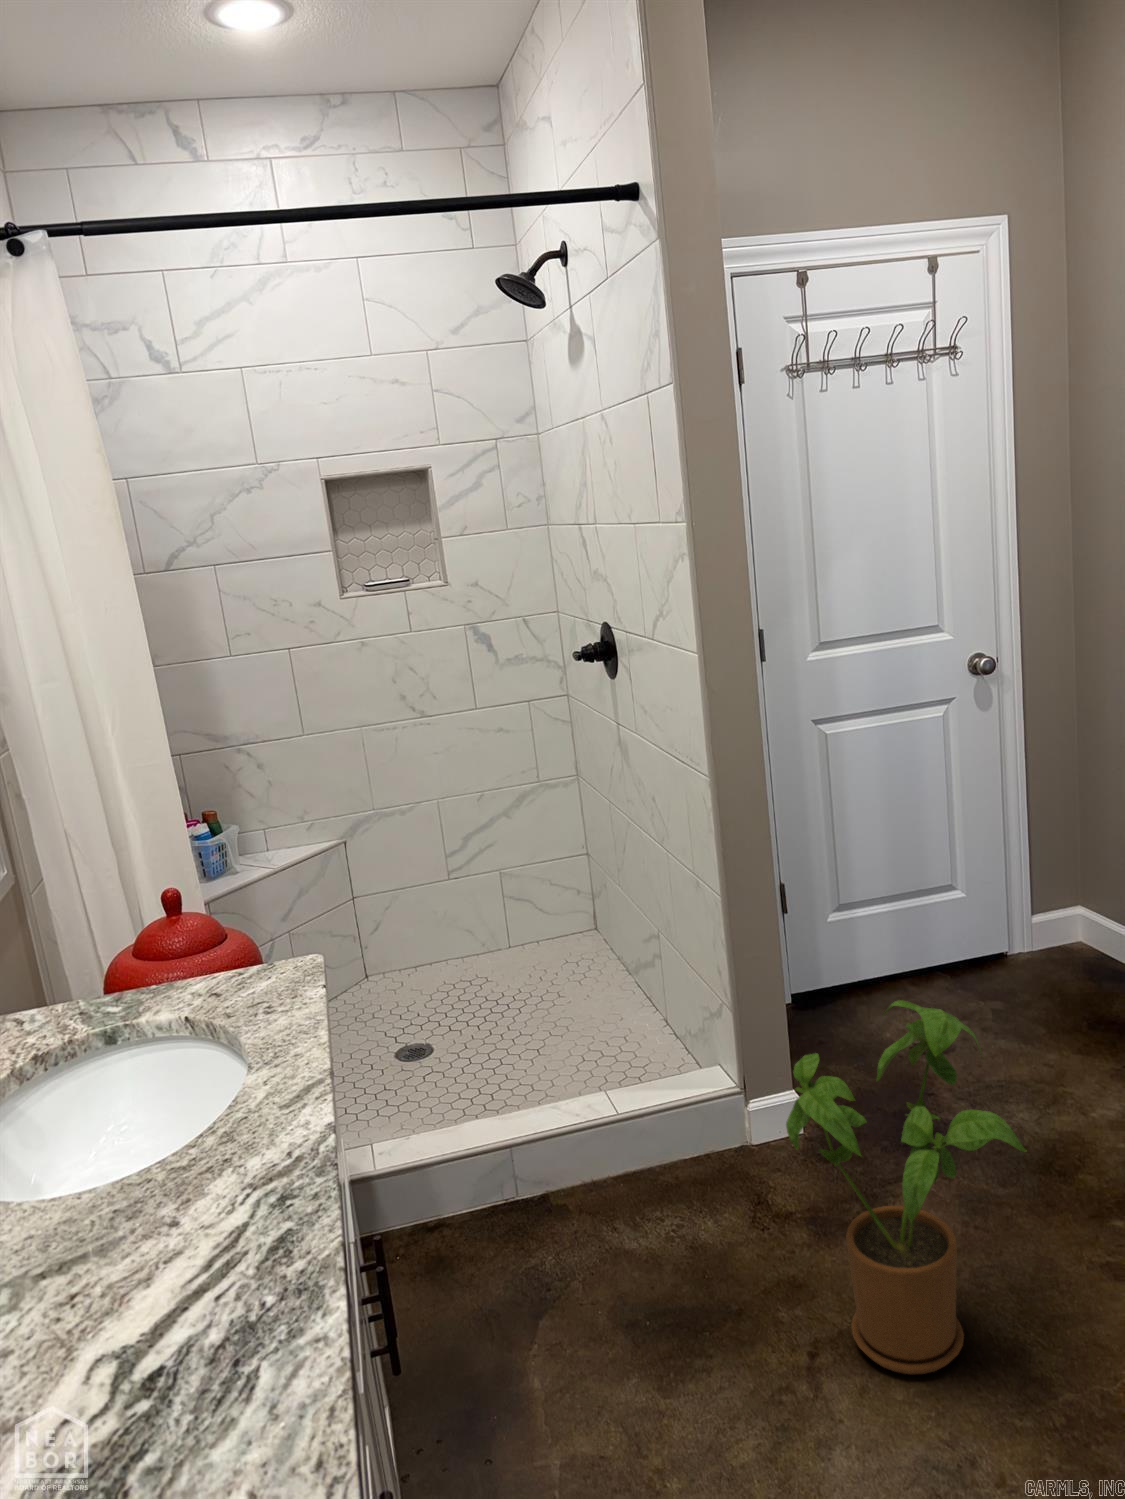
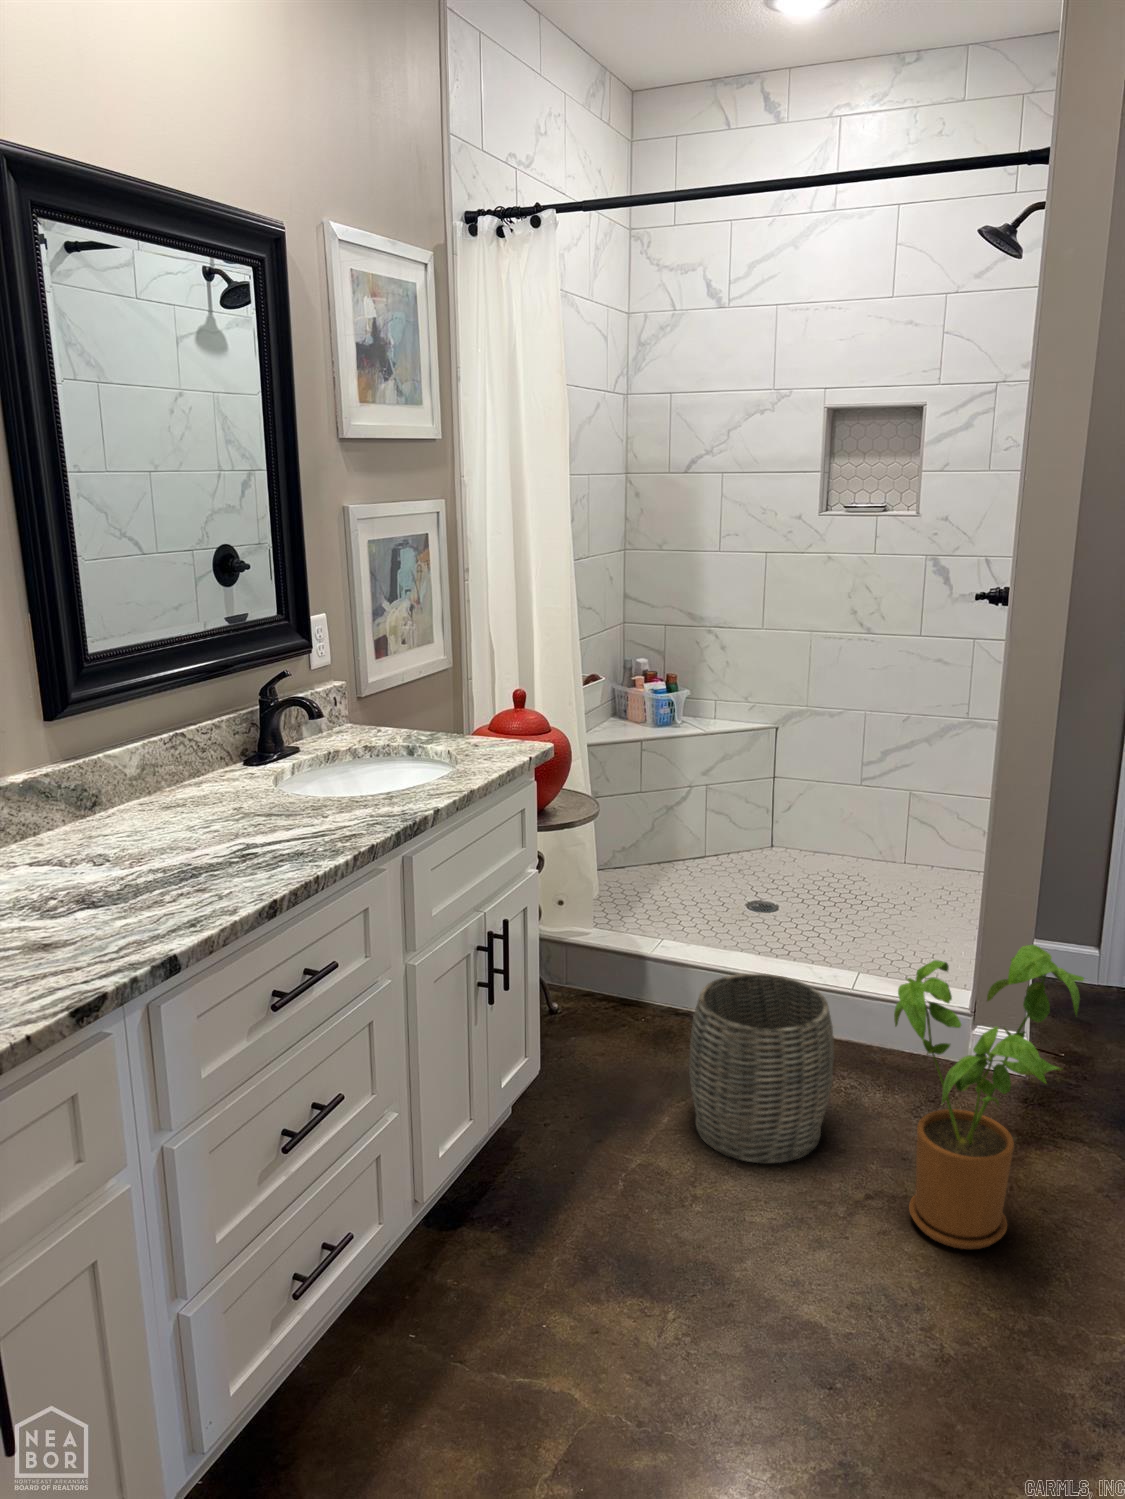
woven basket: none [527,1136,710,1394] -> present [689,974,834,1163]

